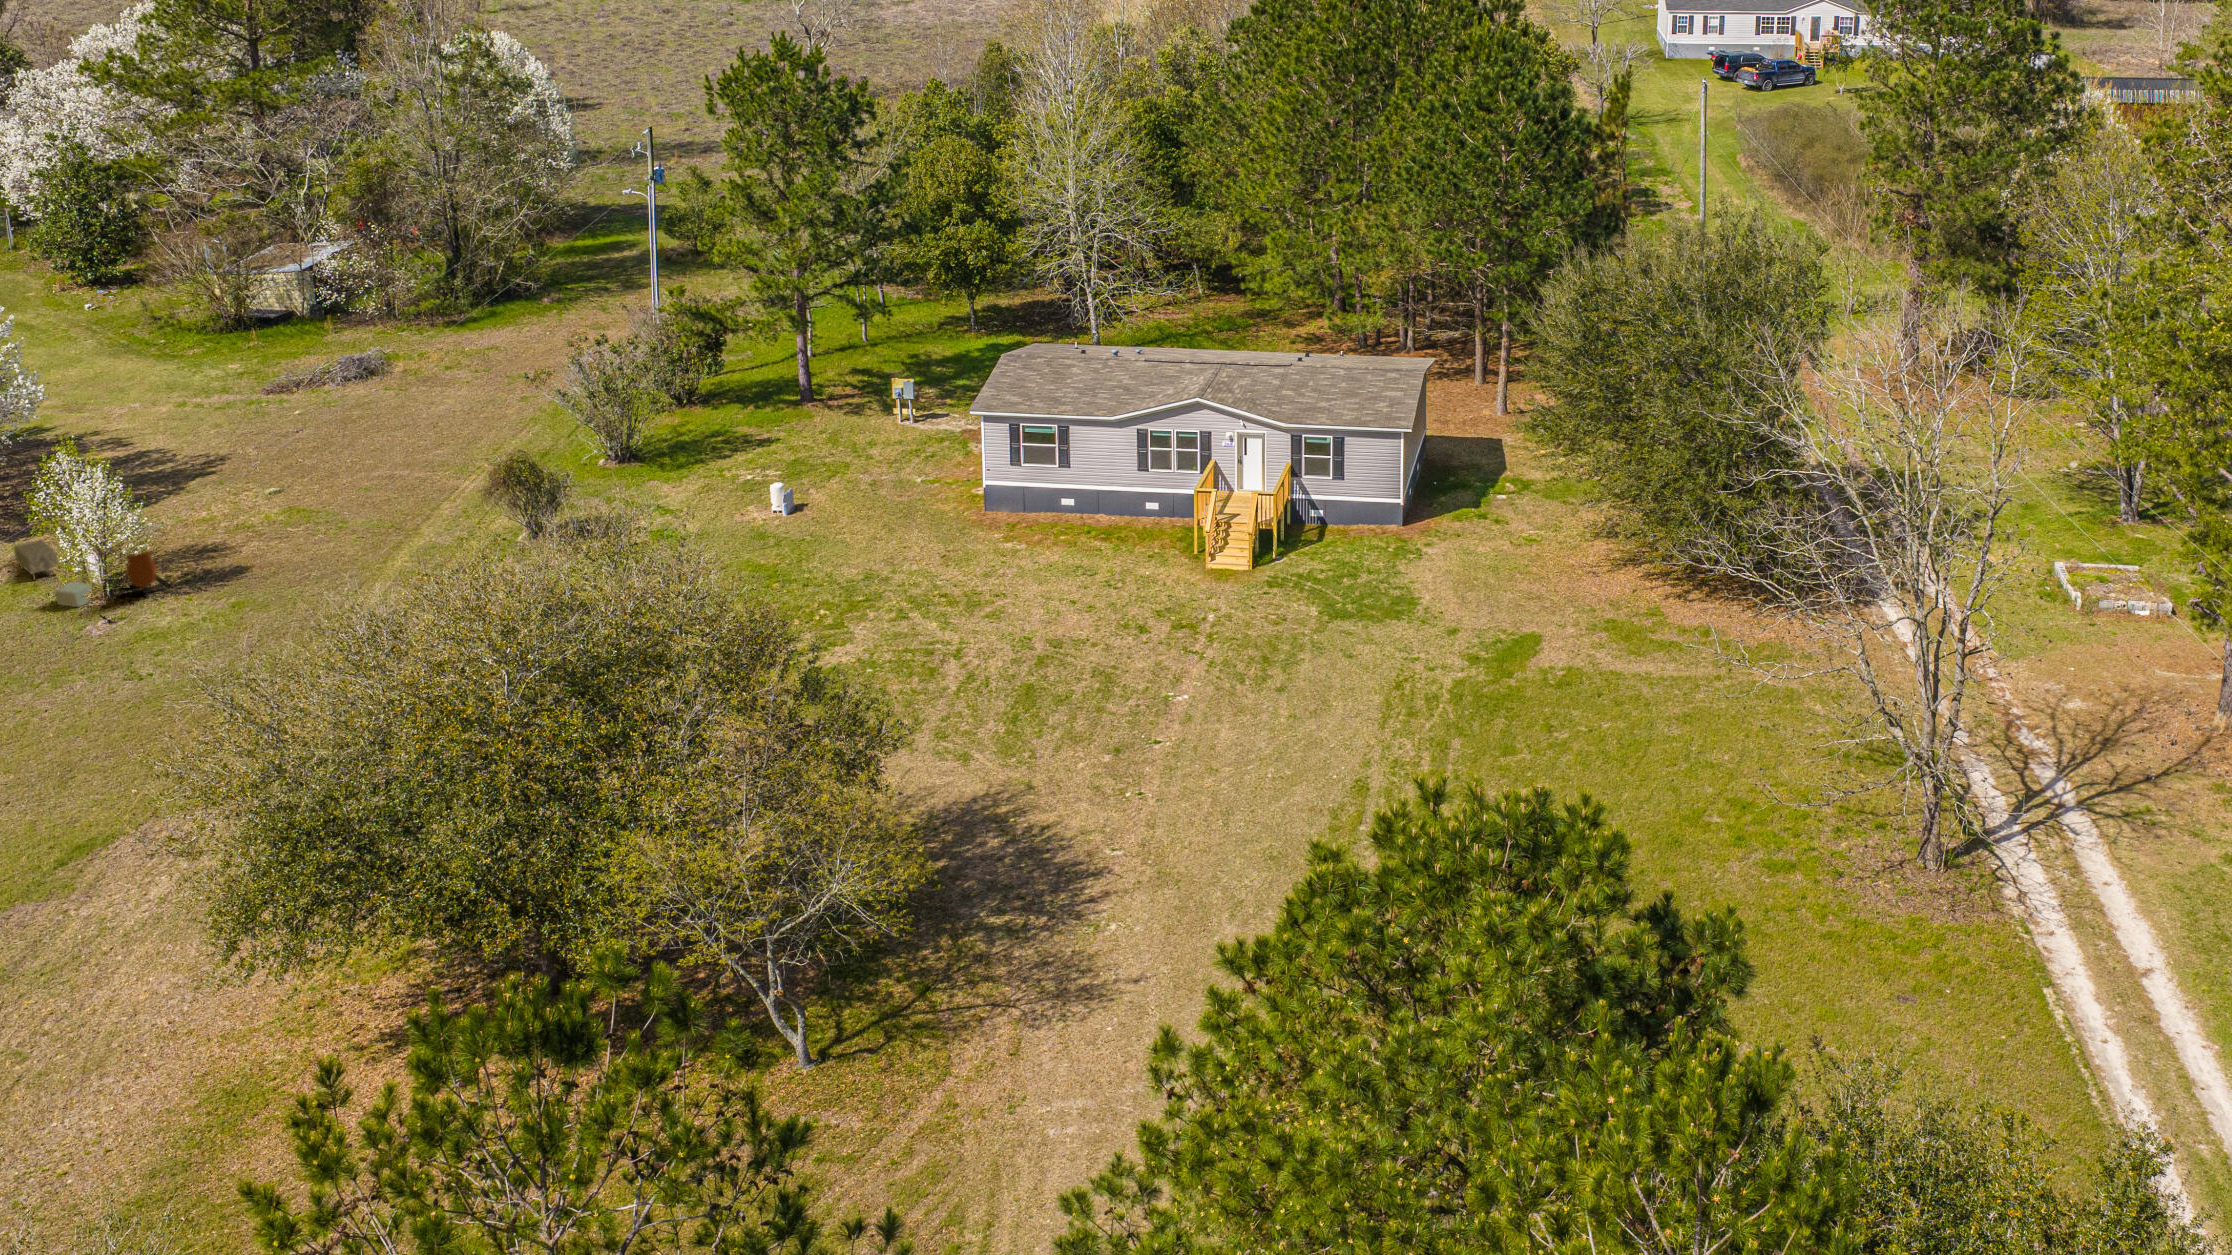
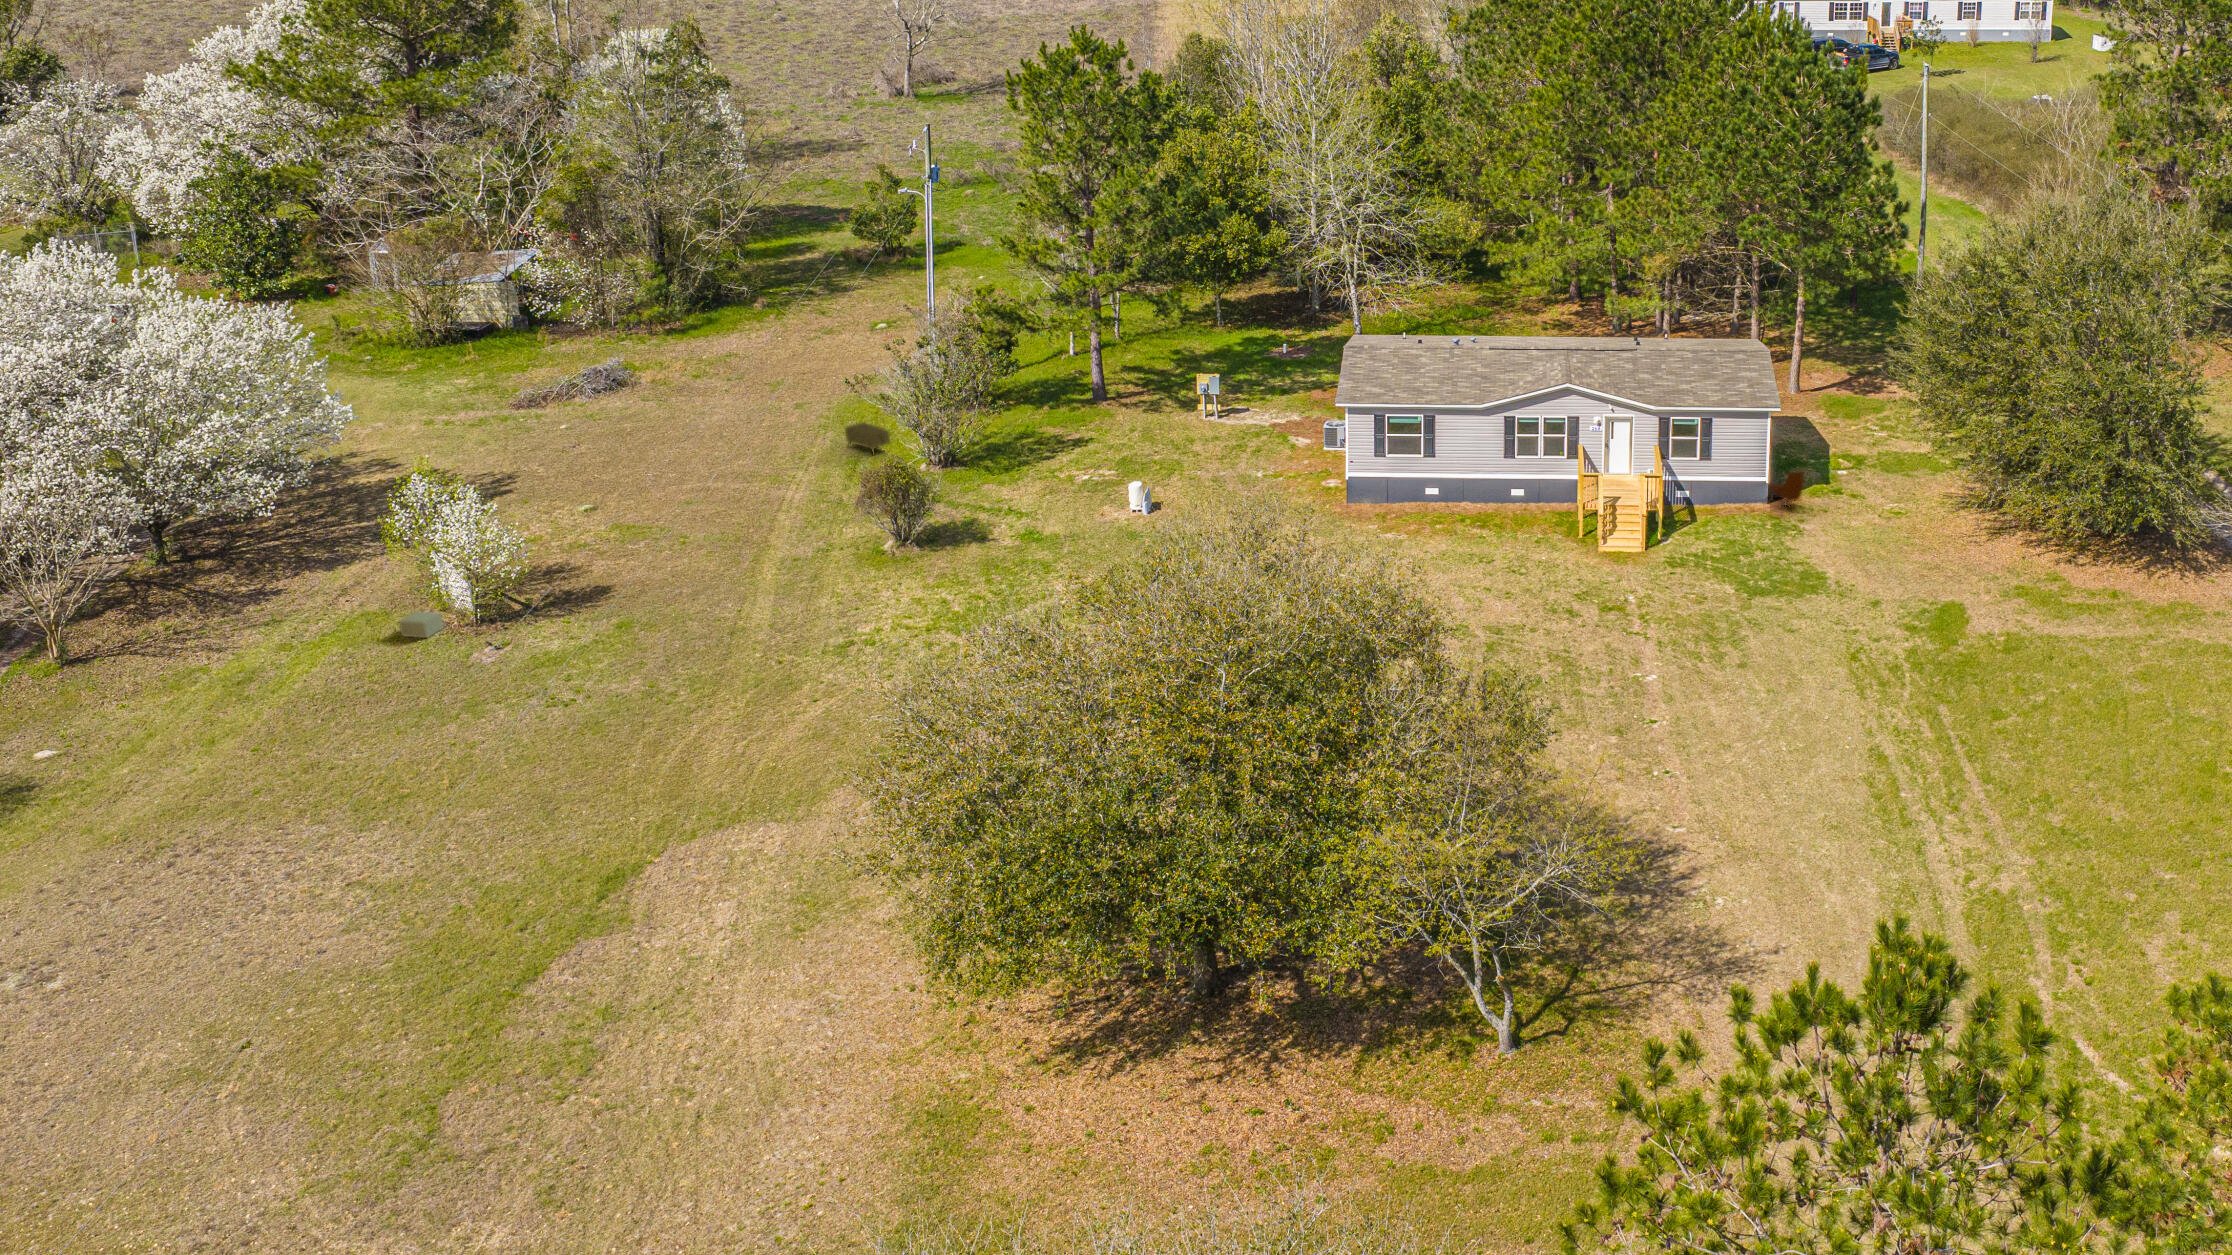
bench: present [14,540,58,580] -> present [845,422,890,451]
lounge chair: present [125,551,157,594] -> present [1770,471,1804,507]

